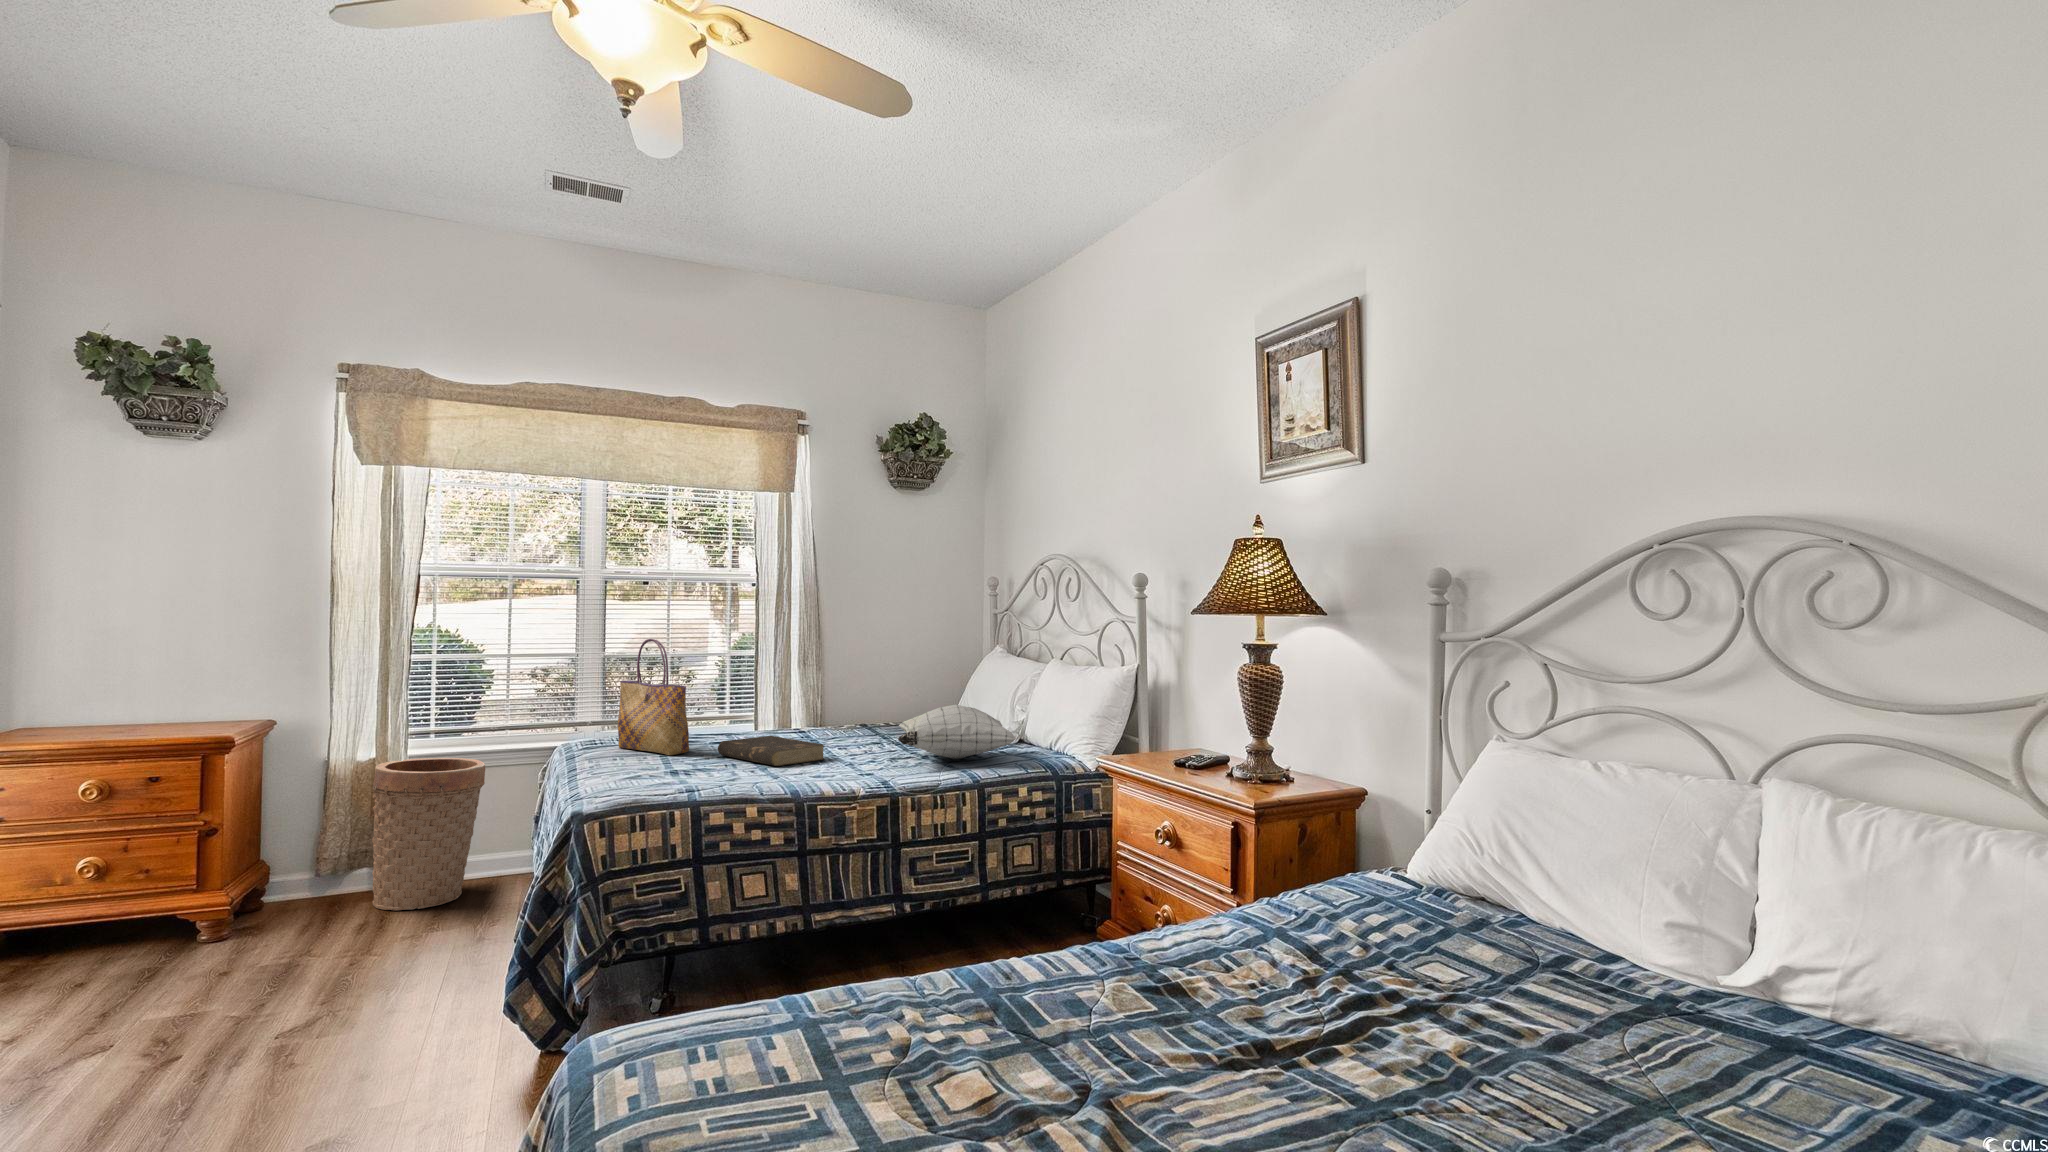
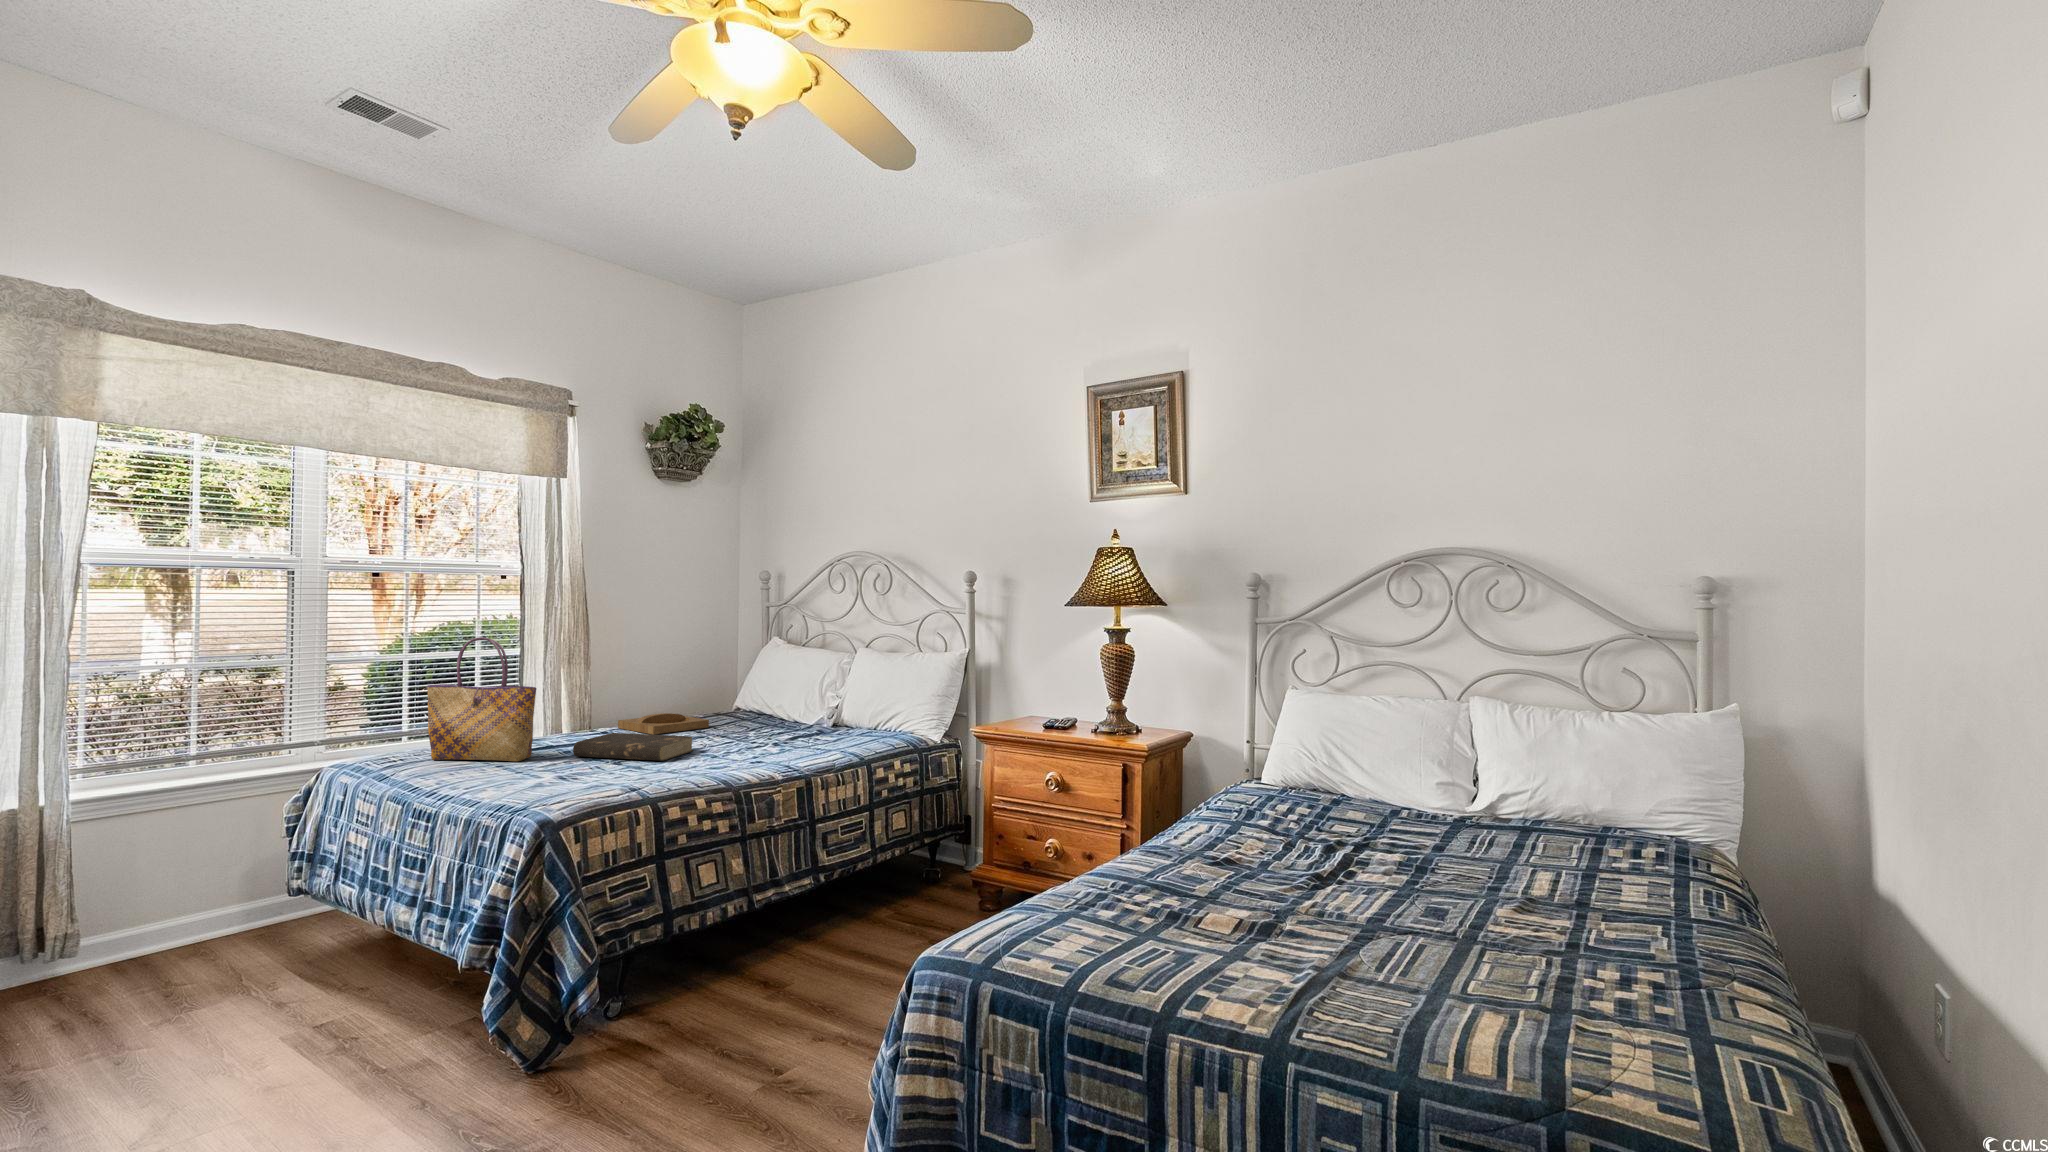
pillow: present [898,705,1016,759] -> none [744,690,881,740]
tray: none [816,721,891,741] -> present [618,713,709,735]
basket: present [372,758,485,911] -> none [40,793,213,998]

